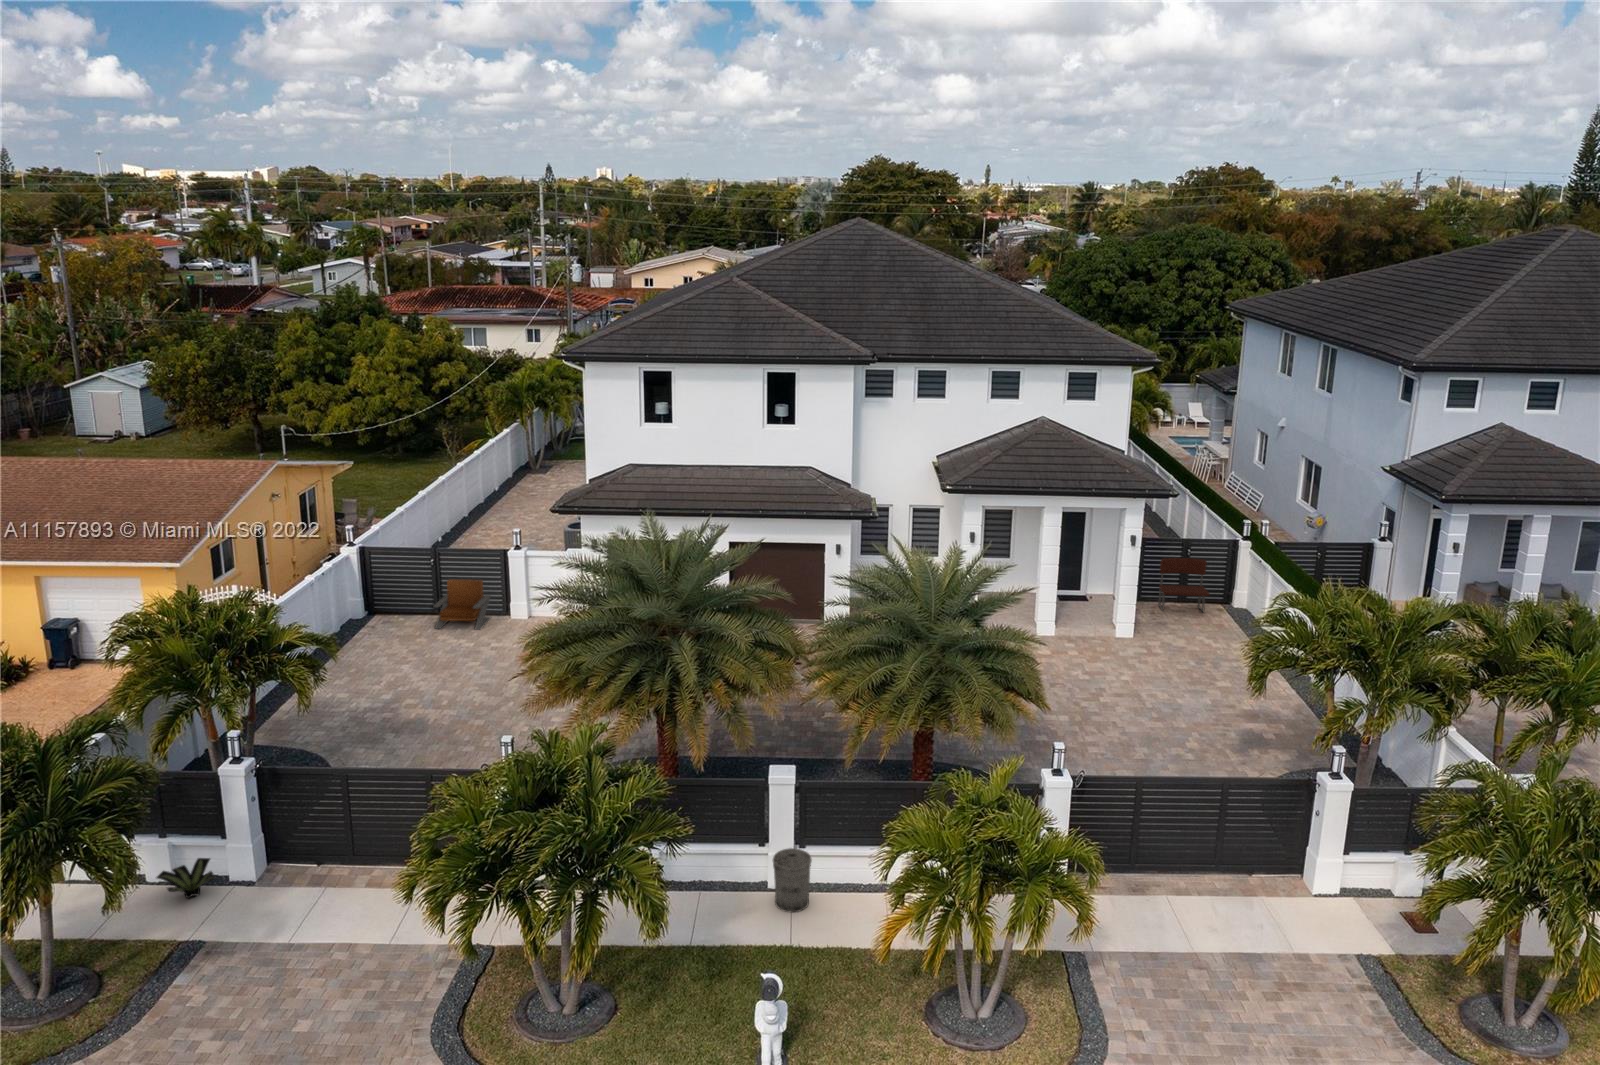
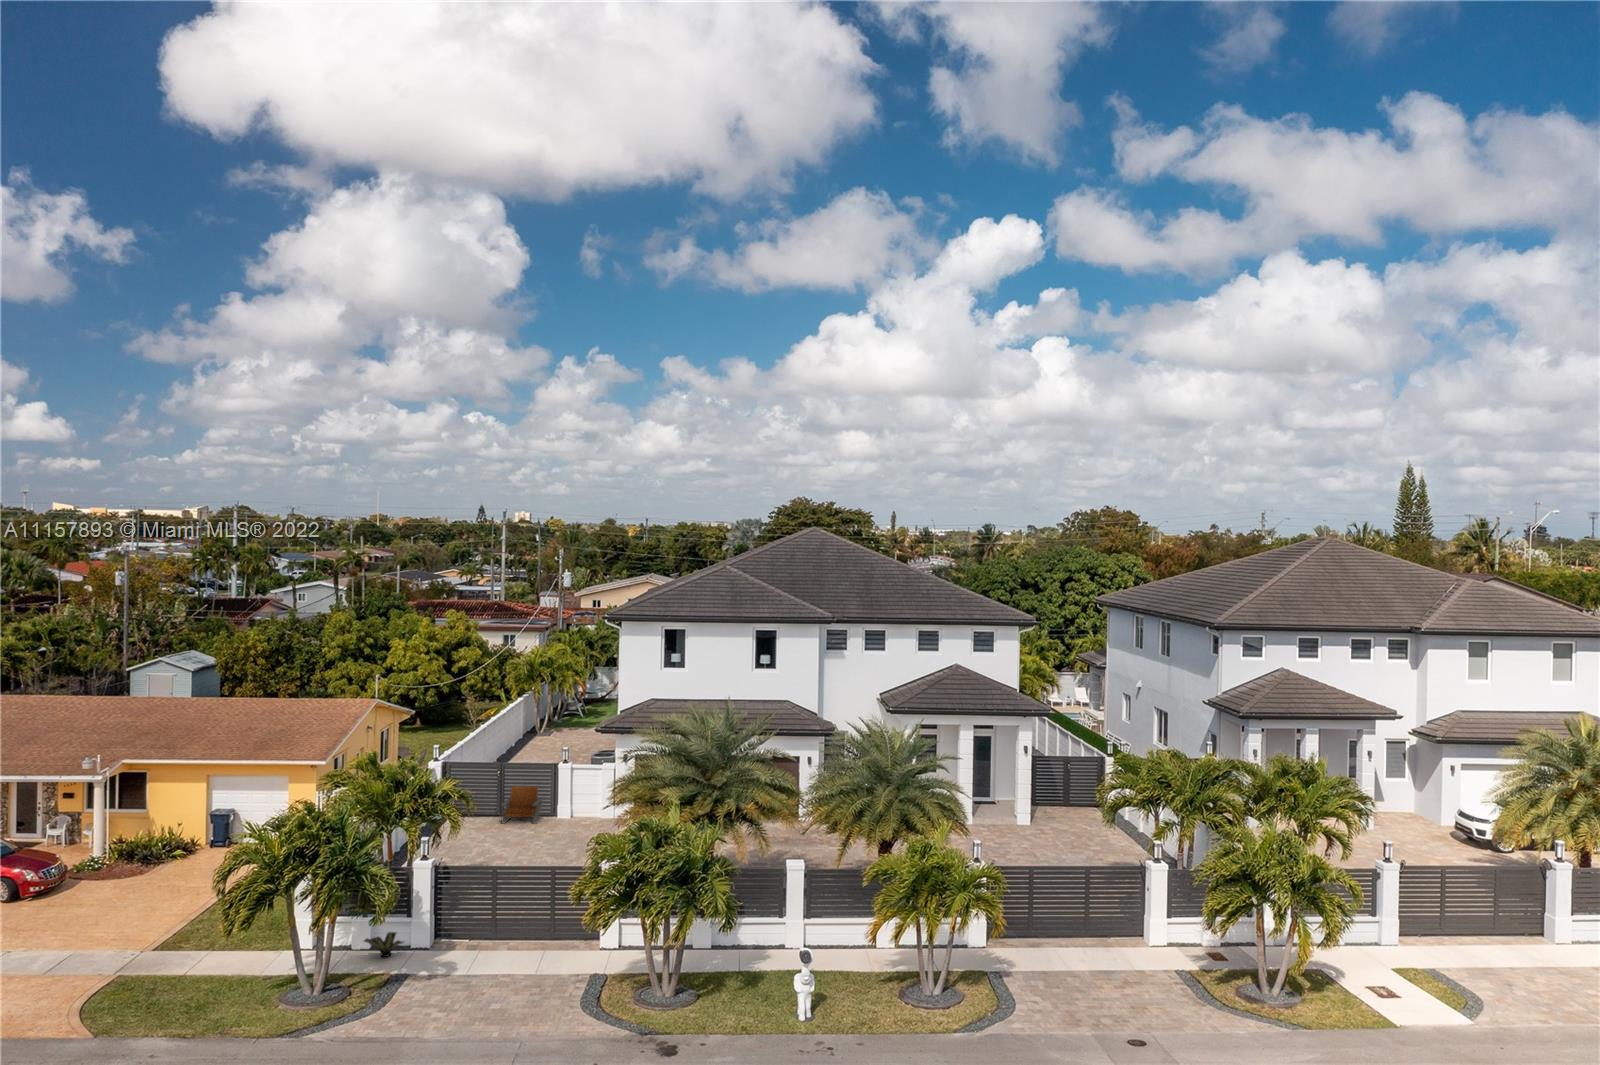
bench: present [1158,558,1210,612] -> none [1047,770,1085,811]
trash can: present [773,848,812,912] -> none [792,915,818,958]

